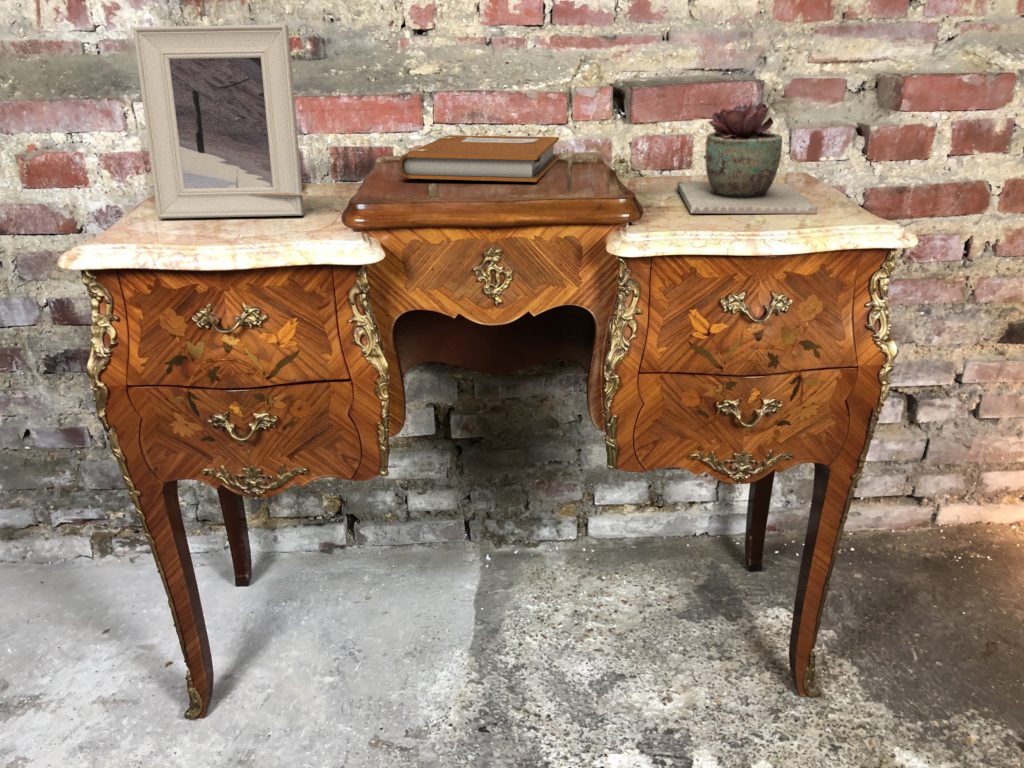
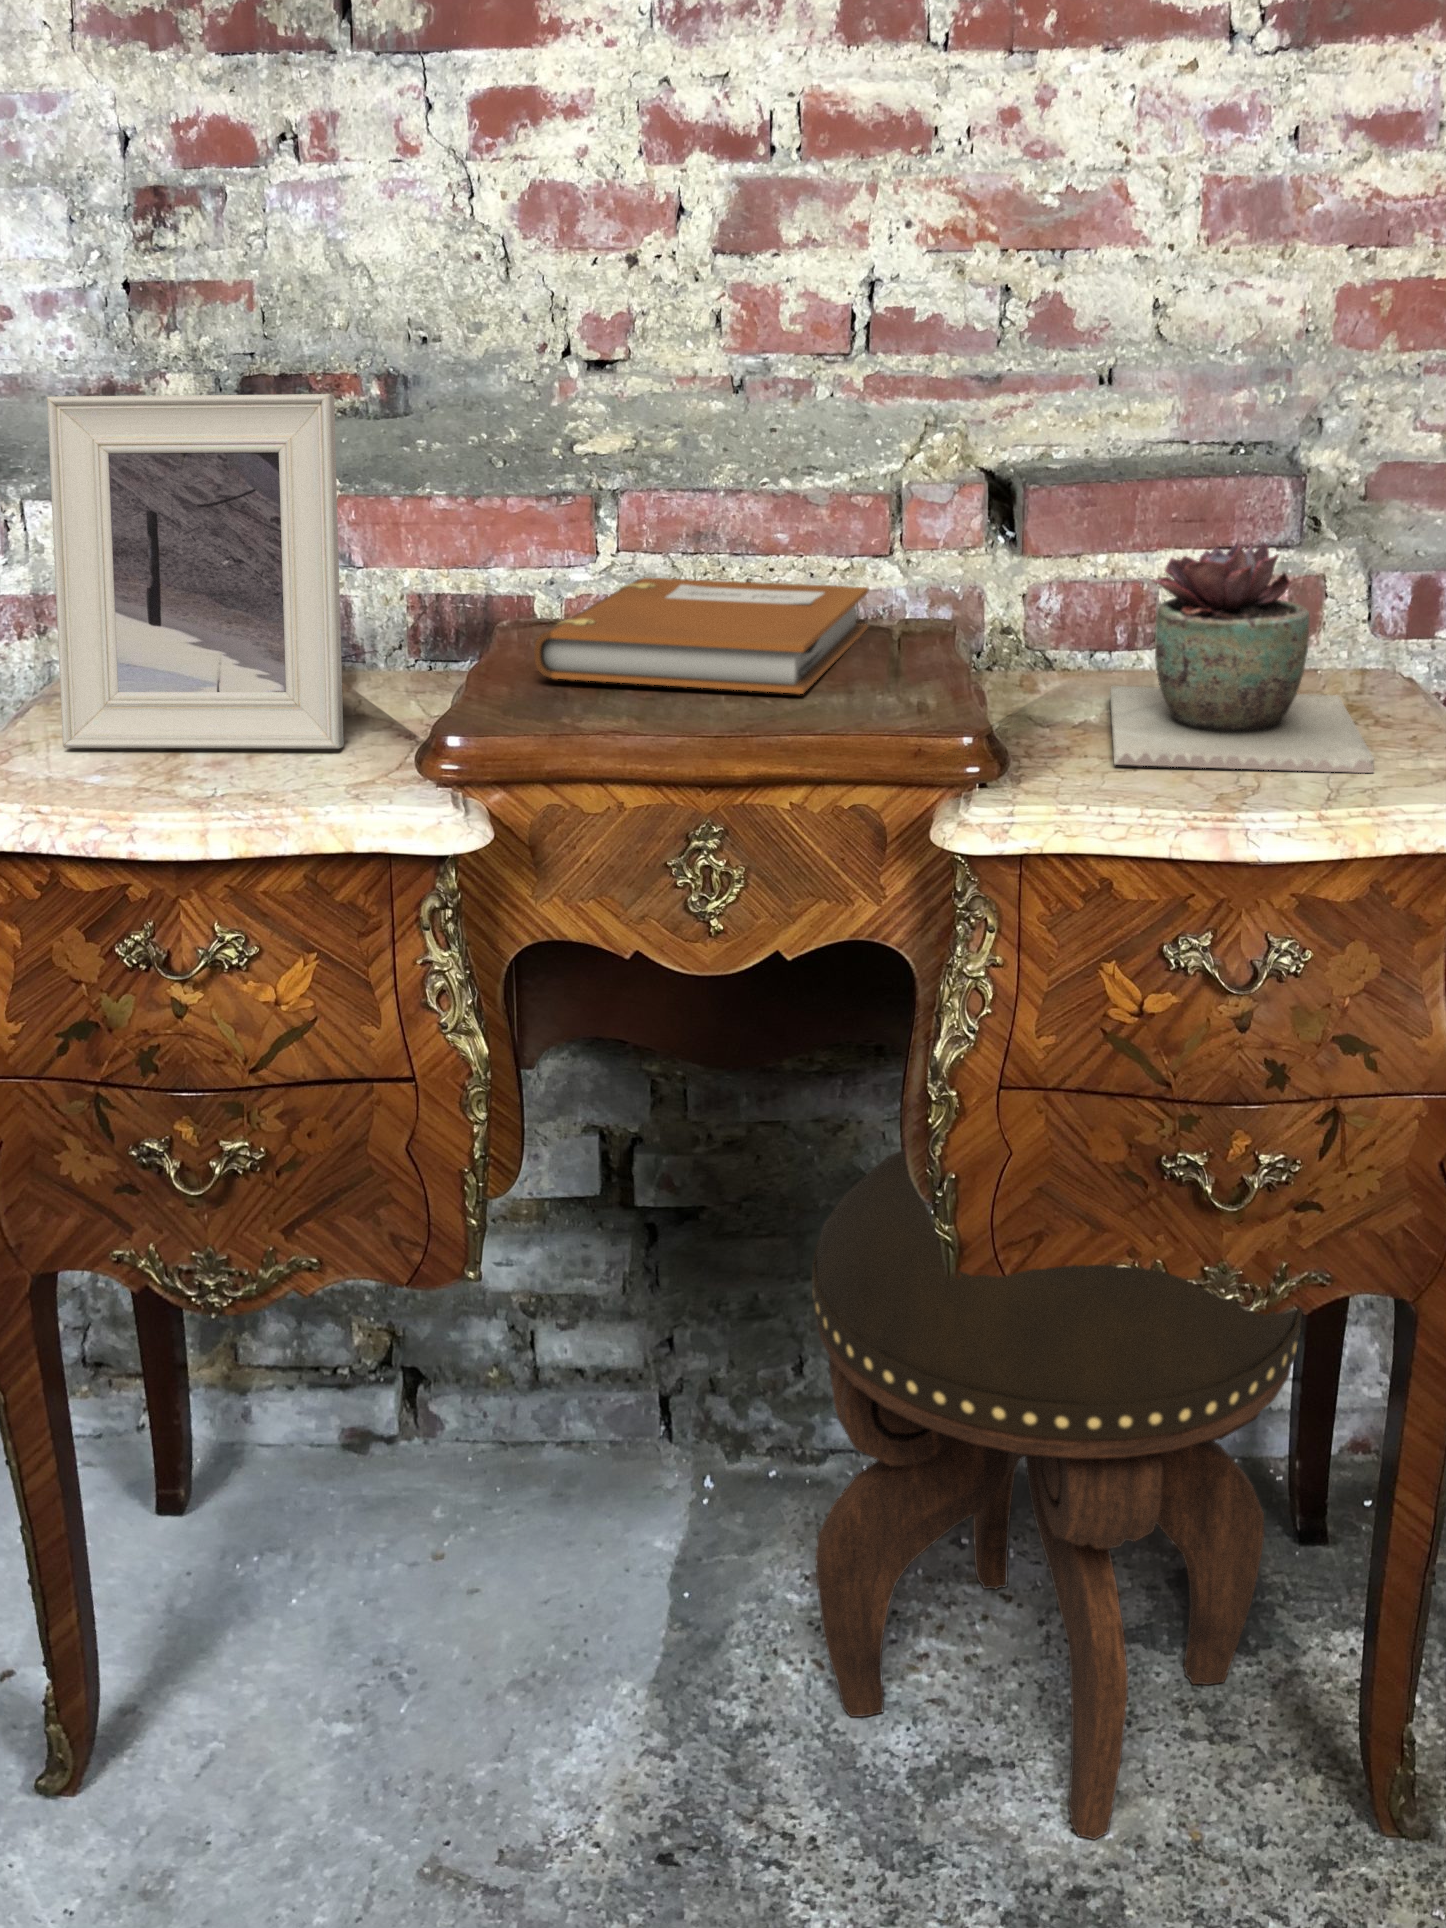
footstool: none [542,395,769,708] -> present [812,1150,1302,1839]

